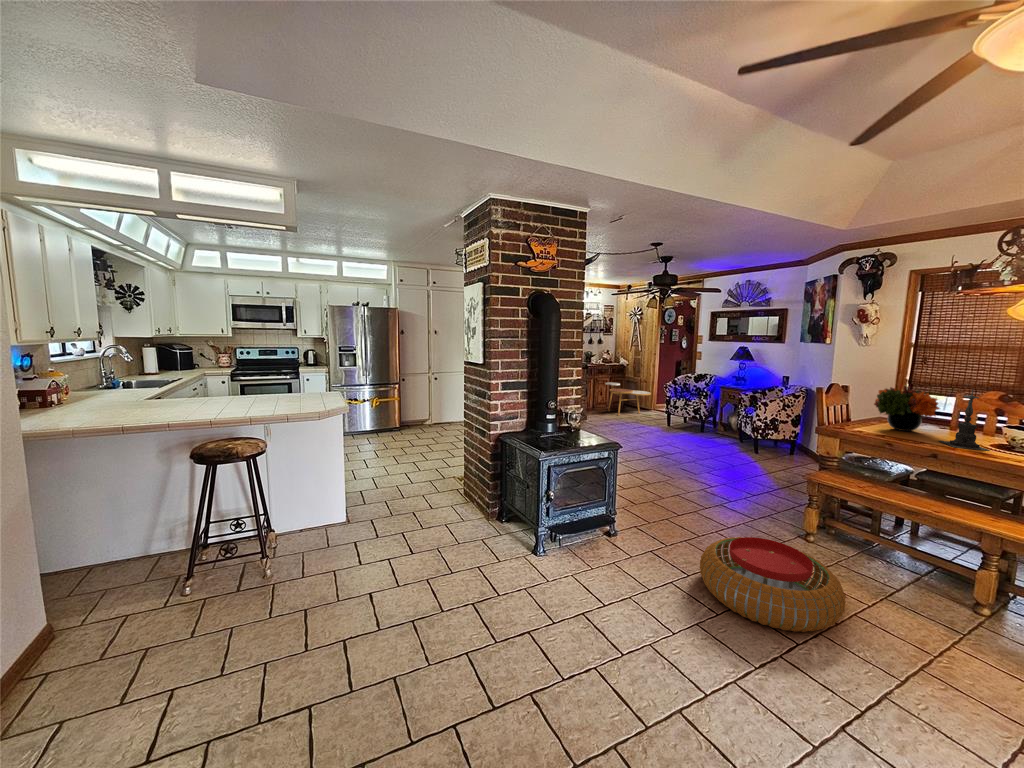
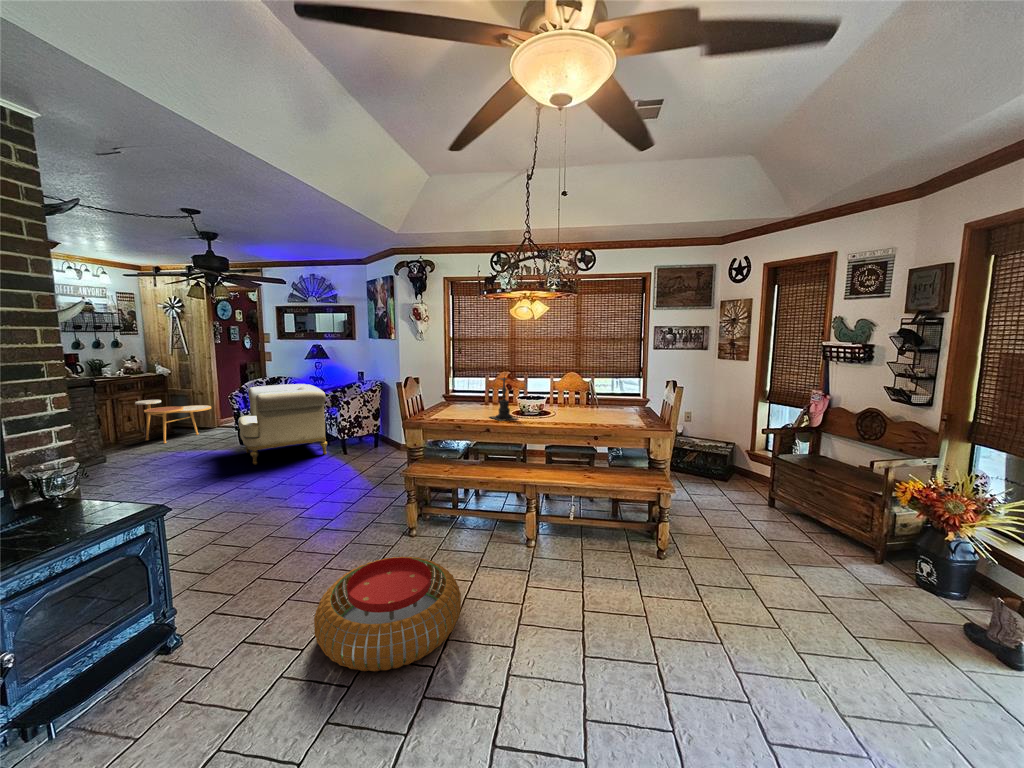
armchair: none [669,380,744,450] -> present [239,384,327,465]
flower arrangement: present [874,386,940,431] -> none [442,374,485,413]

